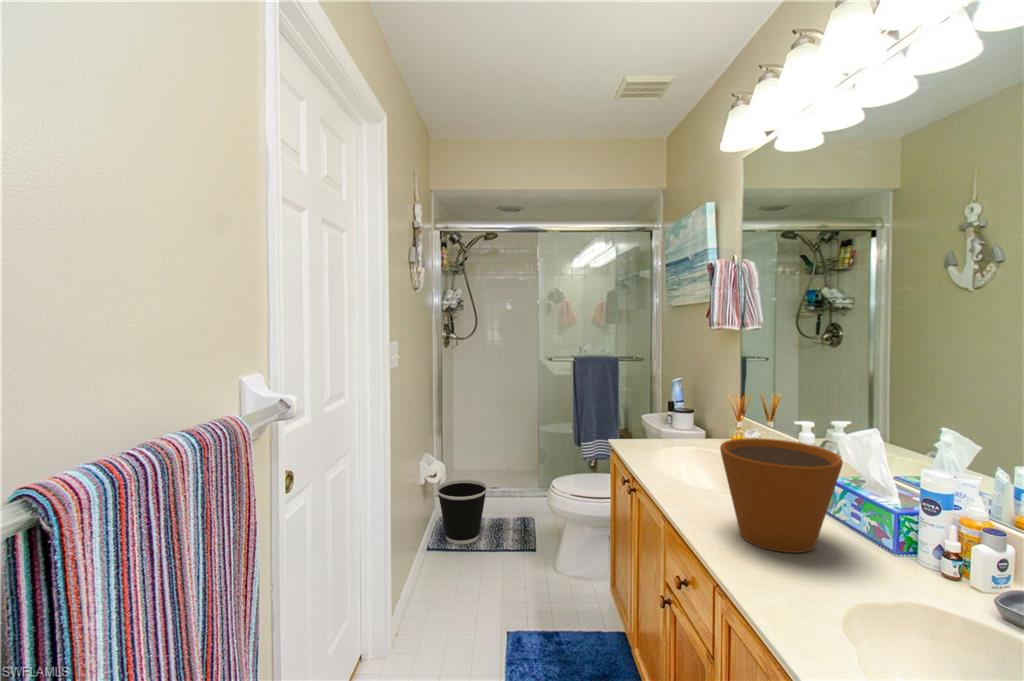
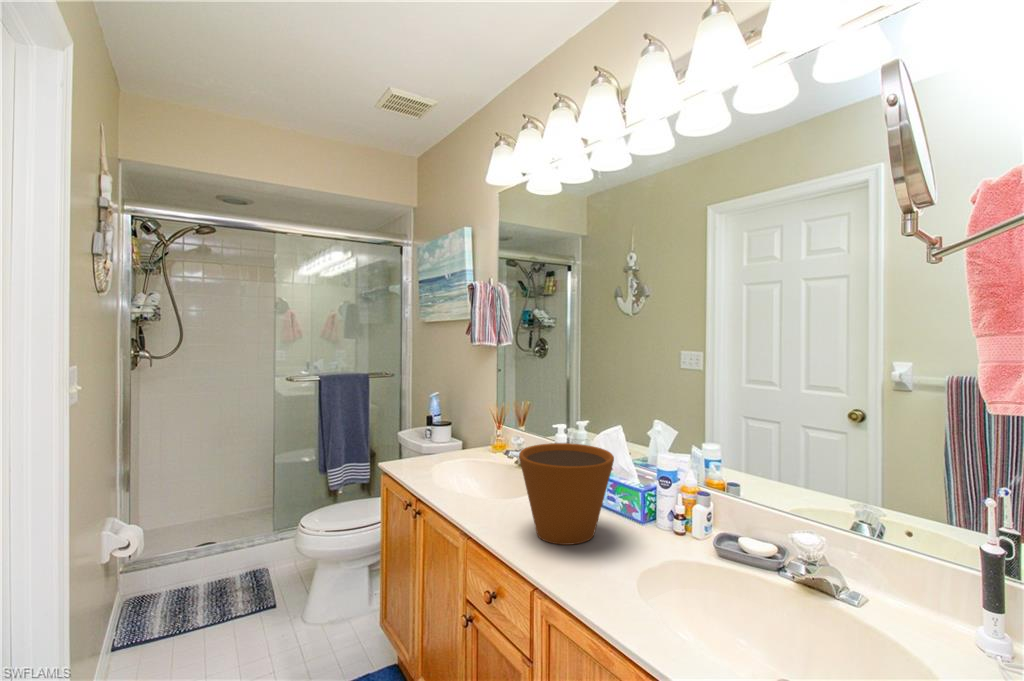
wastebasket: present [437,480,487,544] -> none [125,539,208,631]

